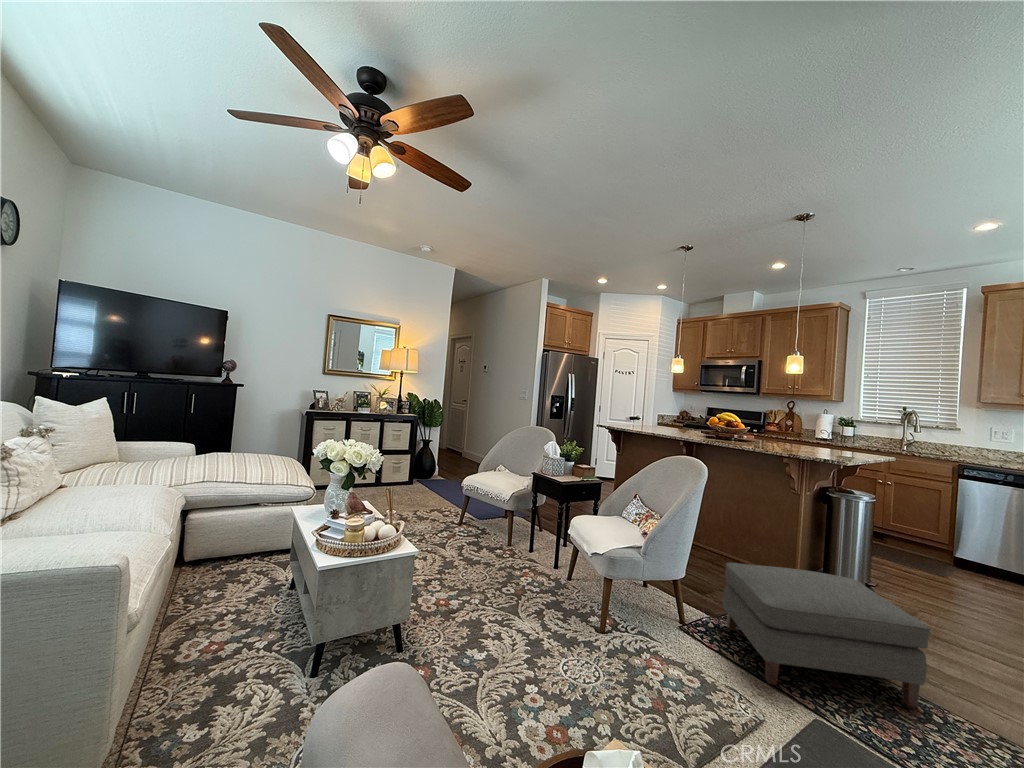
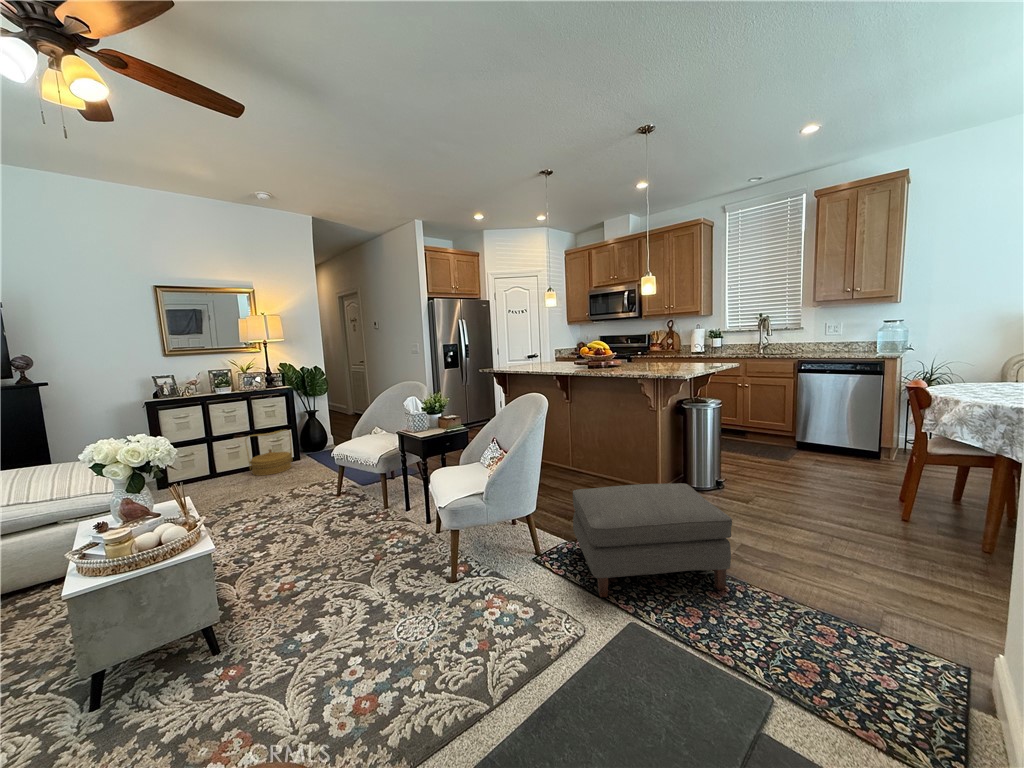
woven basket: none [374,454,412,494] -> present [245,430,292,476]

